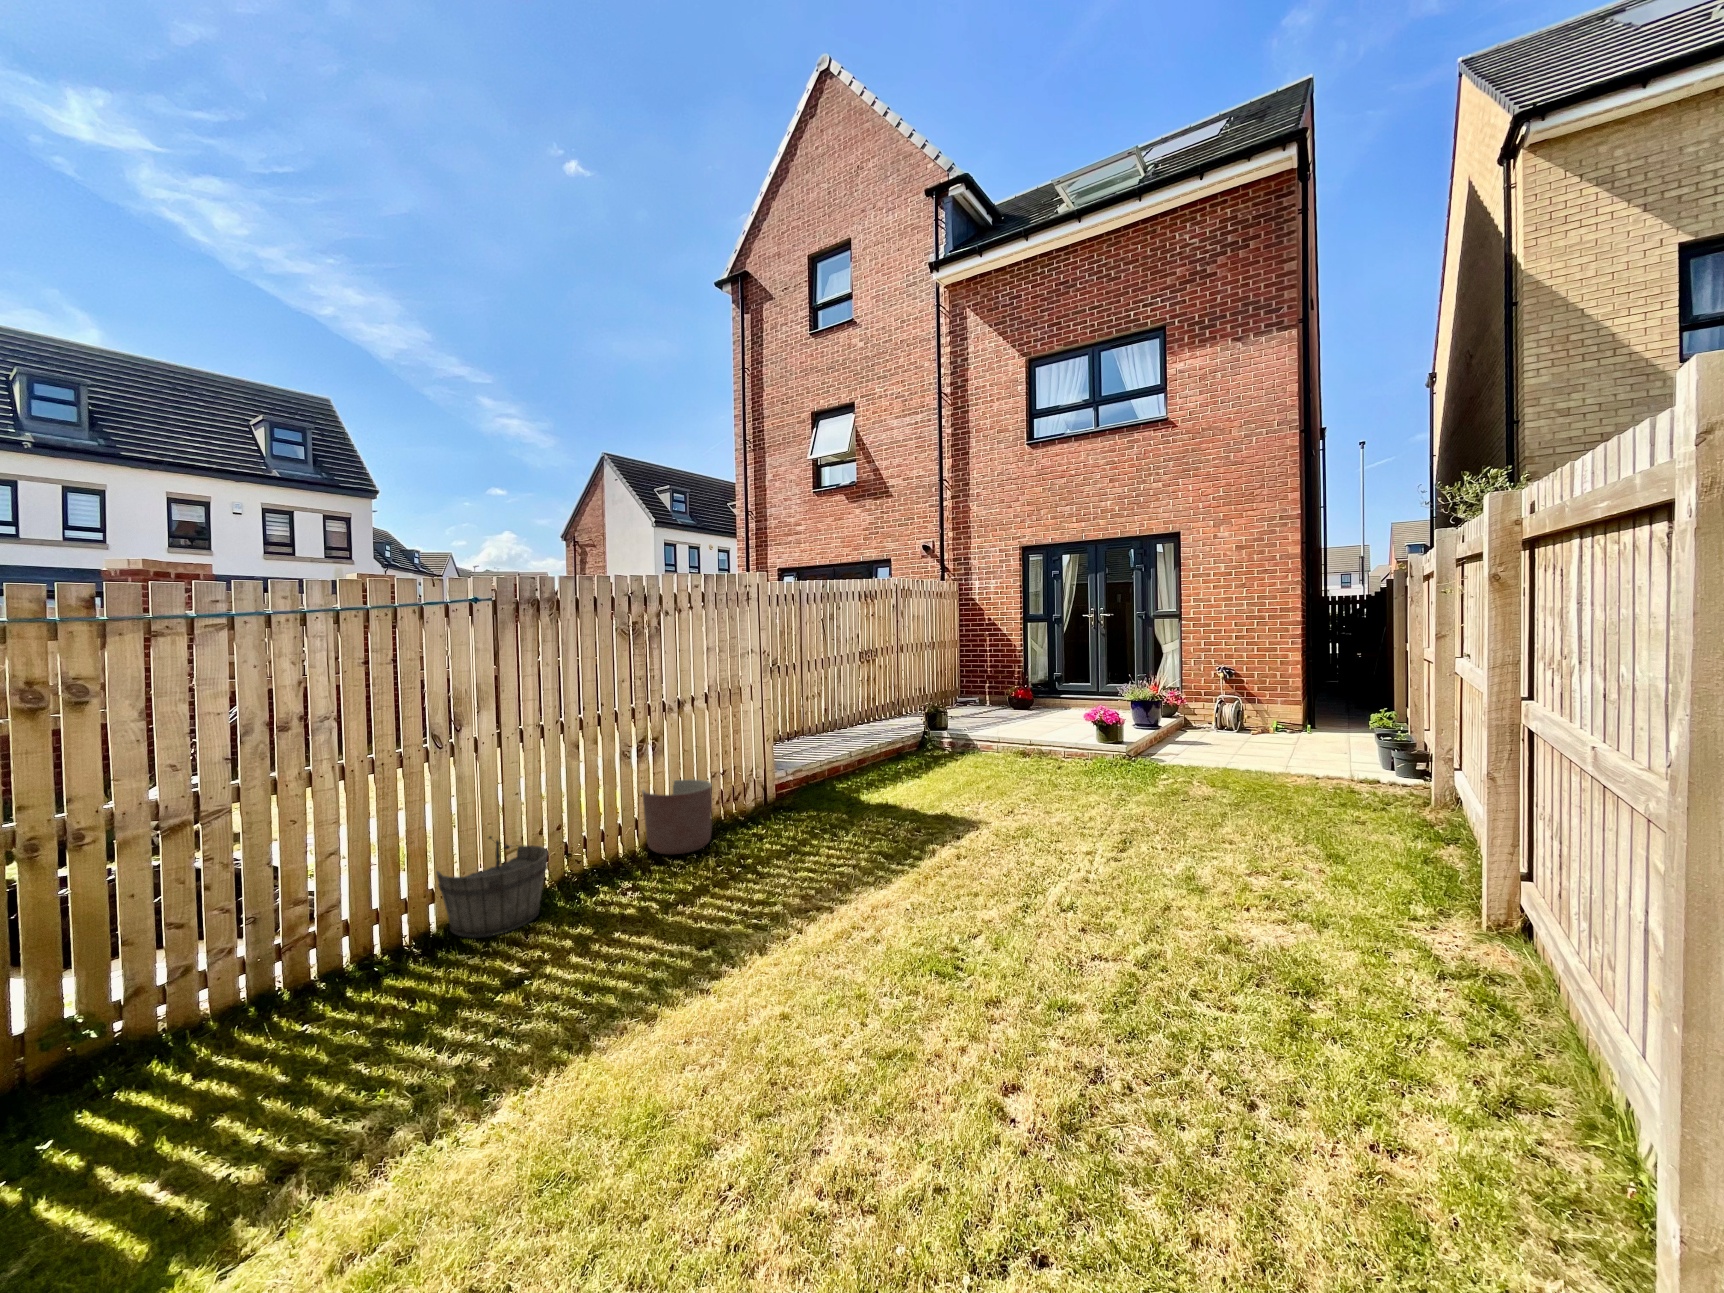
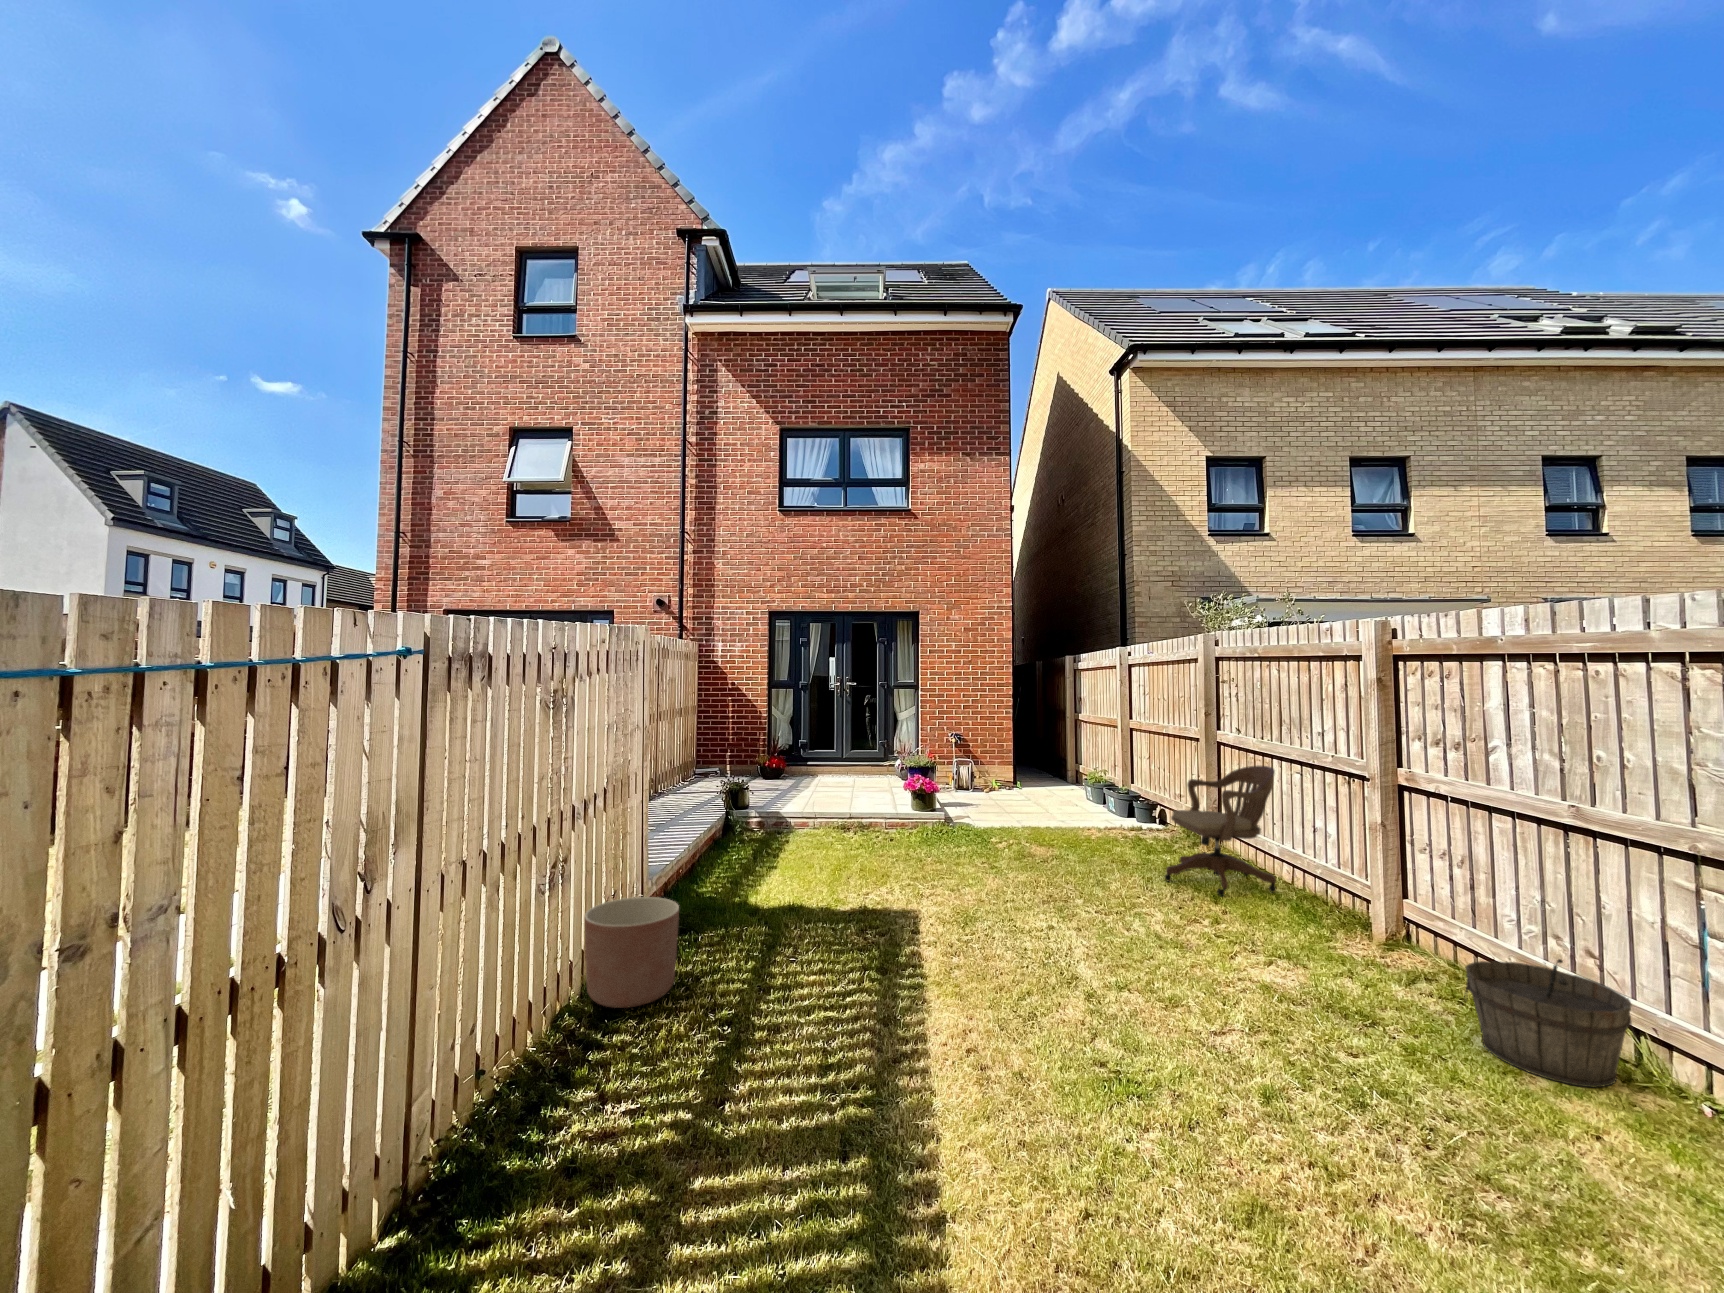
chair: none [1307,704,1476,873] -> present [1164,766,1276,896]
wooden bucket: present [436,836,548,938] -> present [1465,959,1635,1087]

